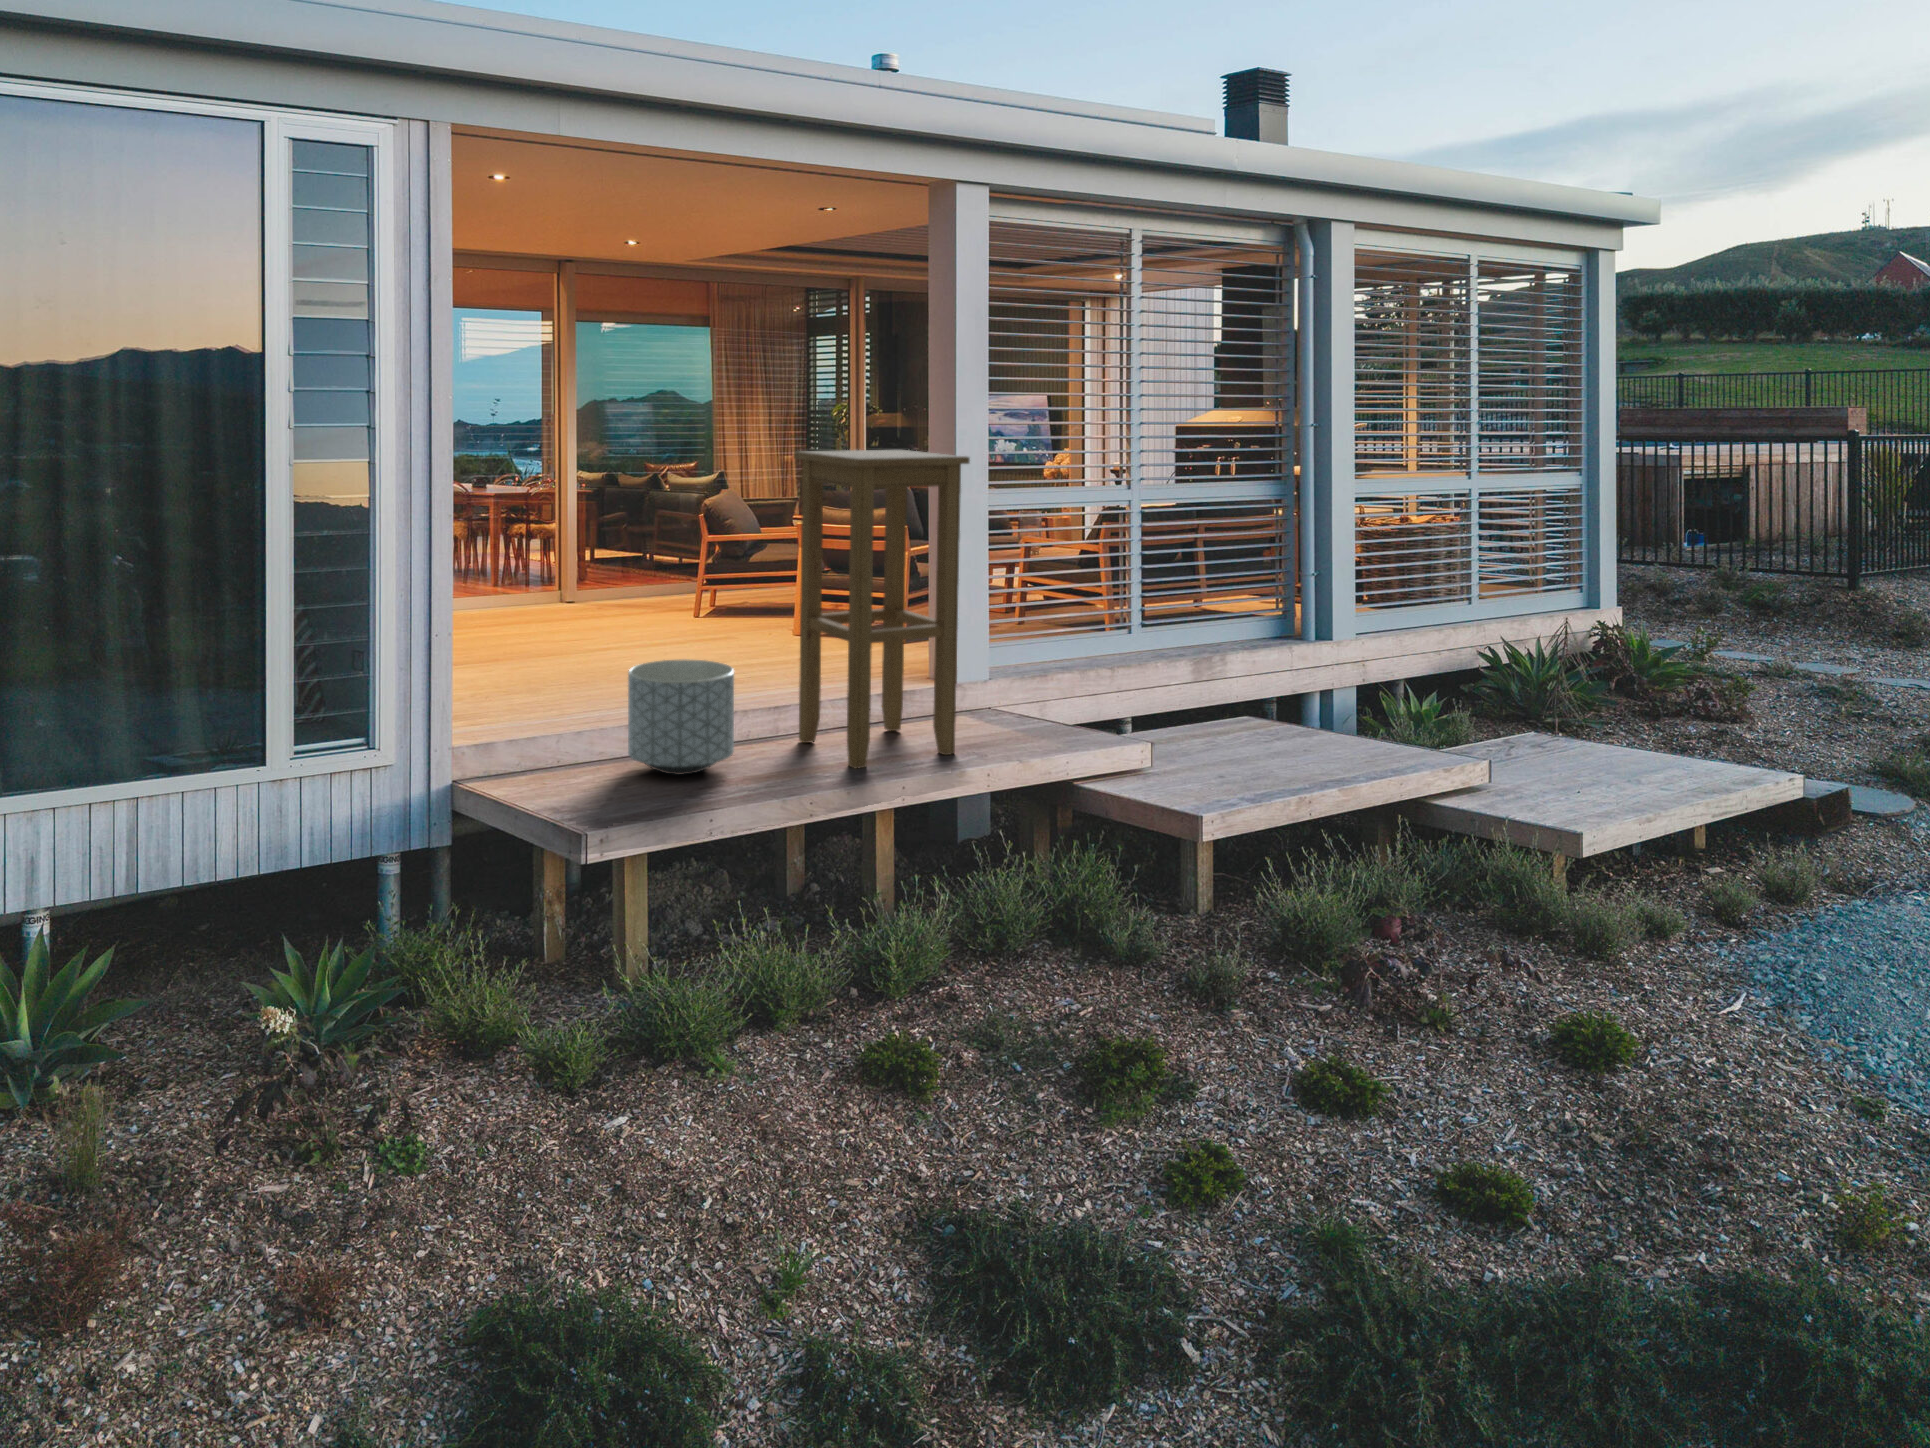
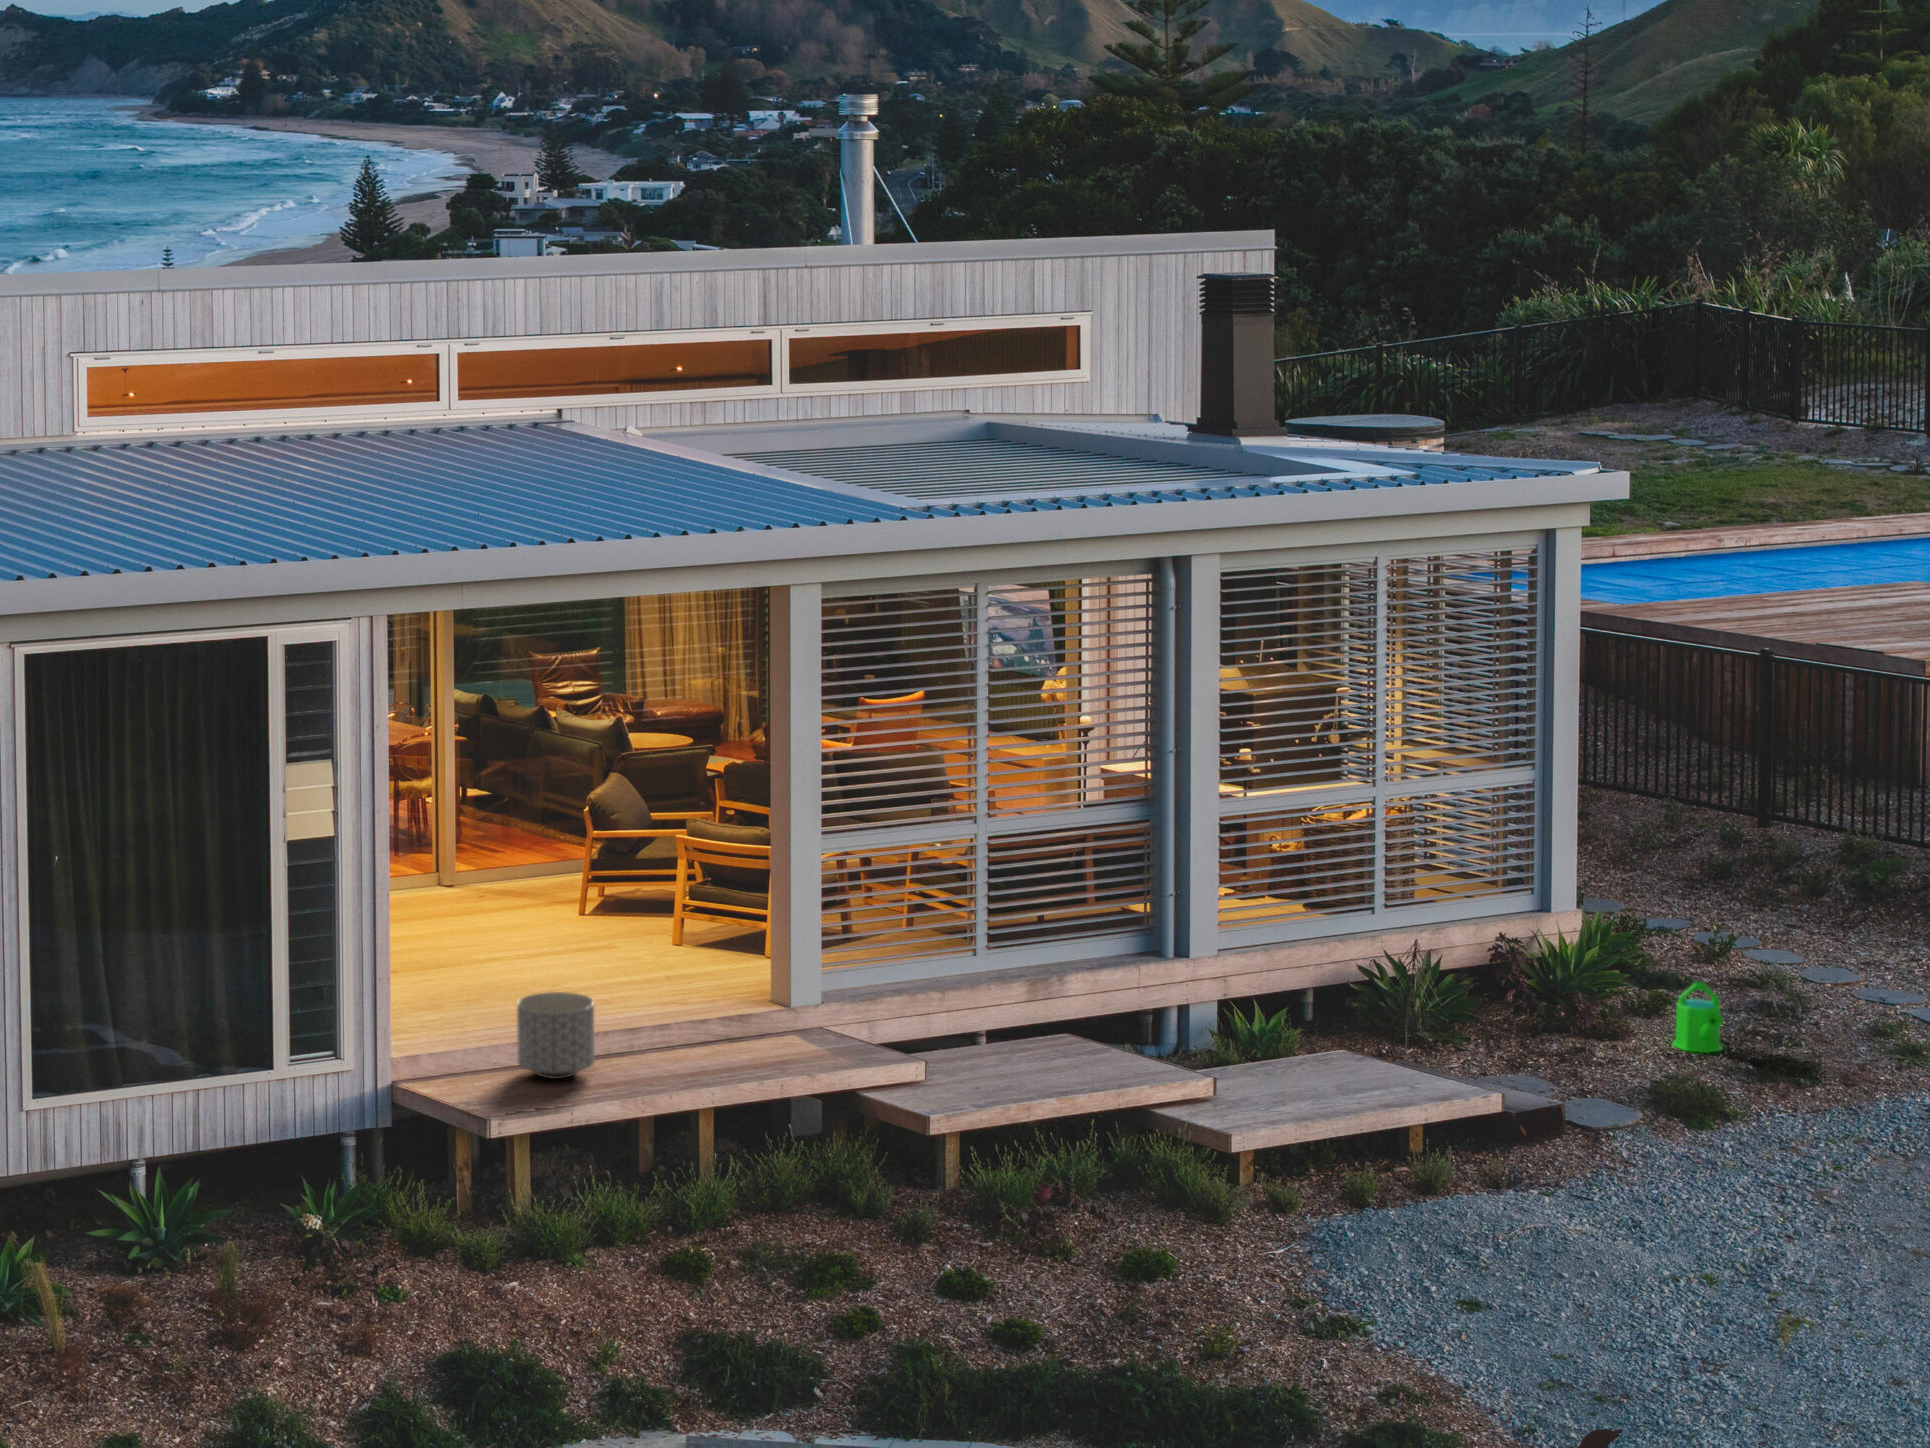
stool: present [795,450,970,769] -> none [642,823,771,1076]
watering can: none [1756,667,1830,735] -> present [1672,982,1723,1053]

